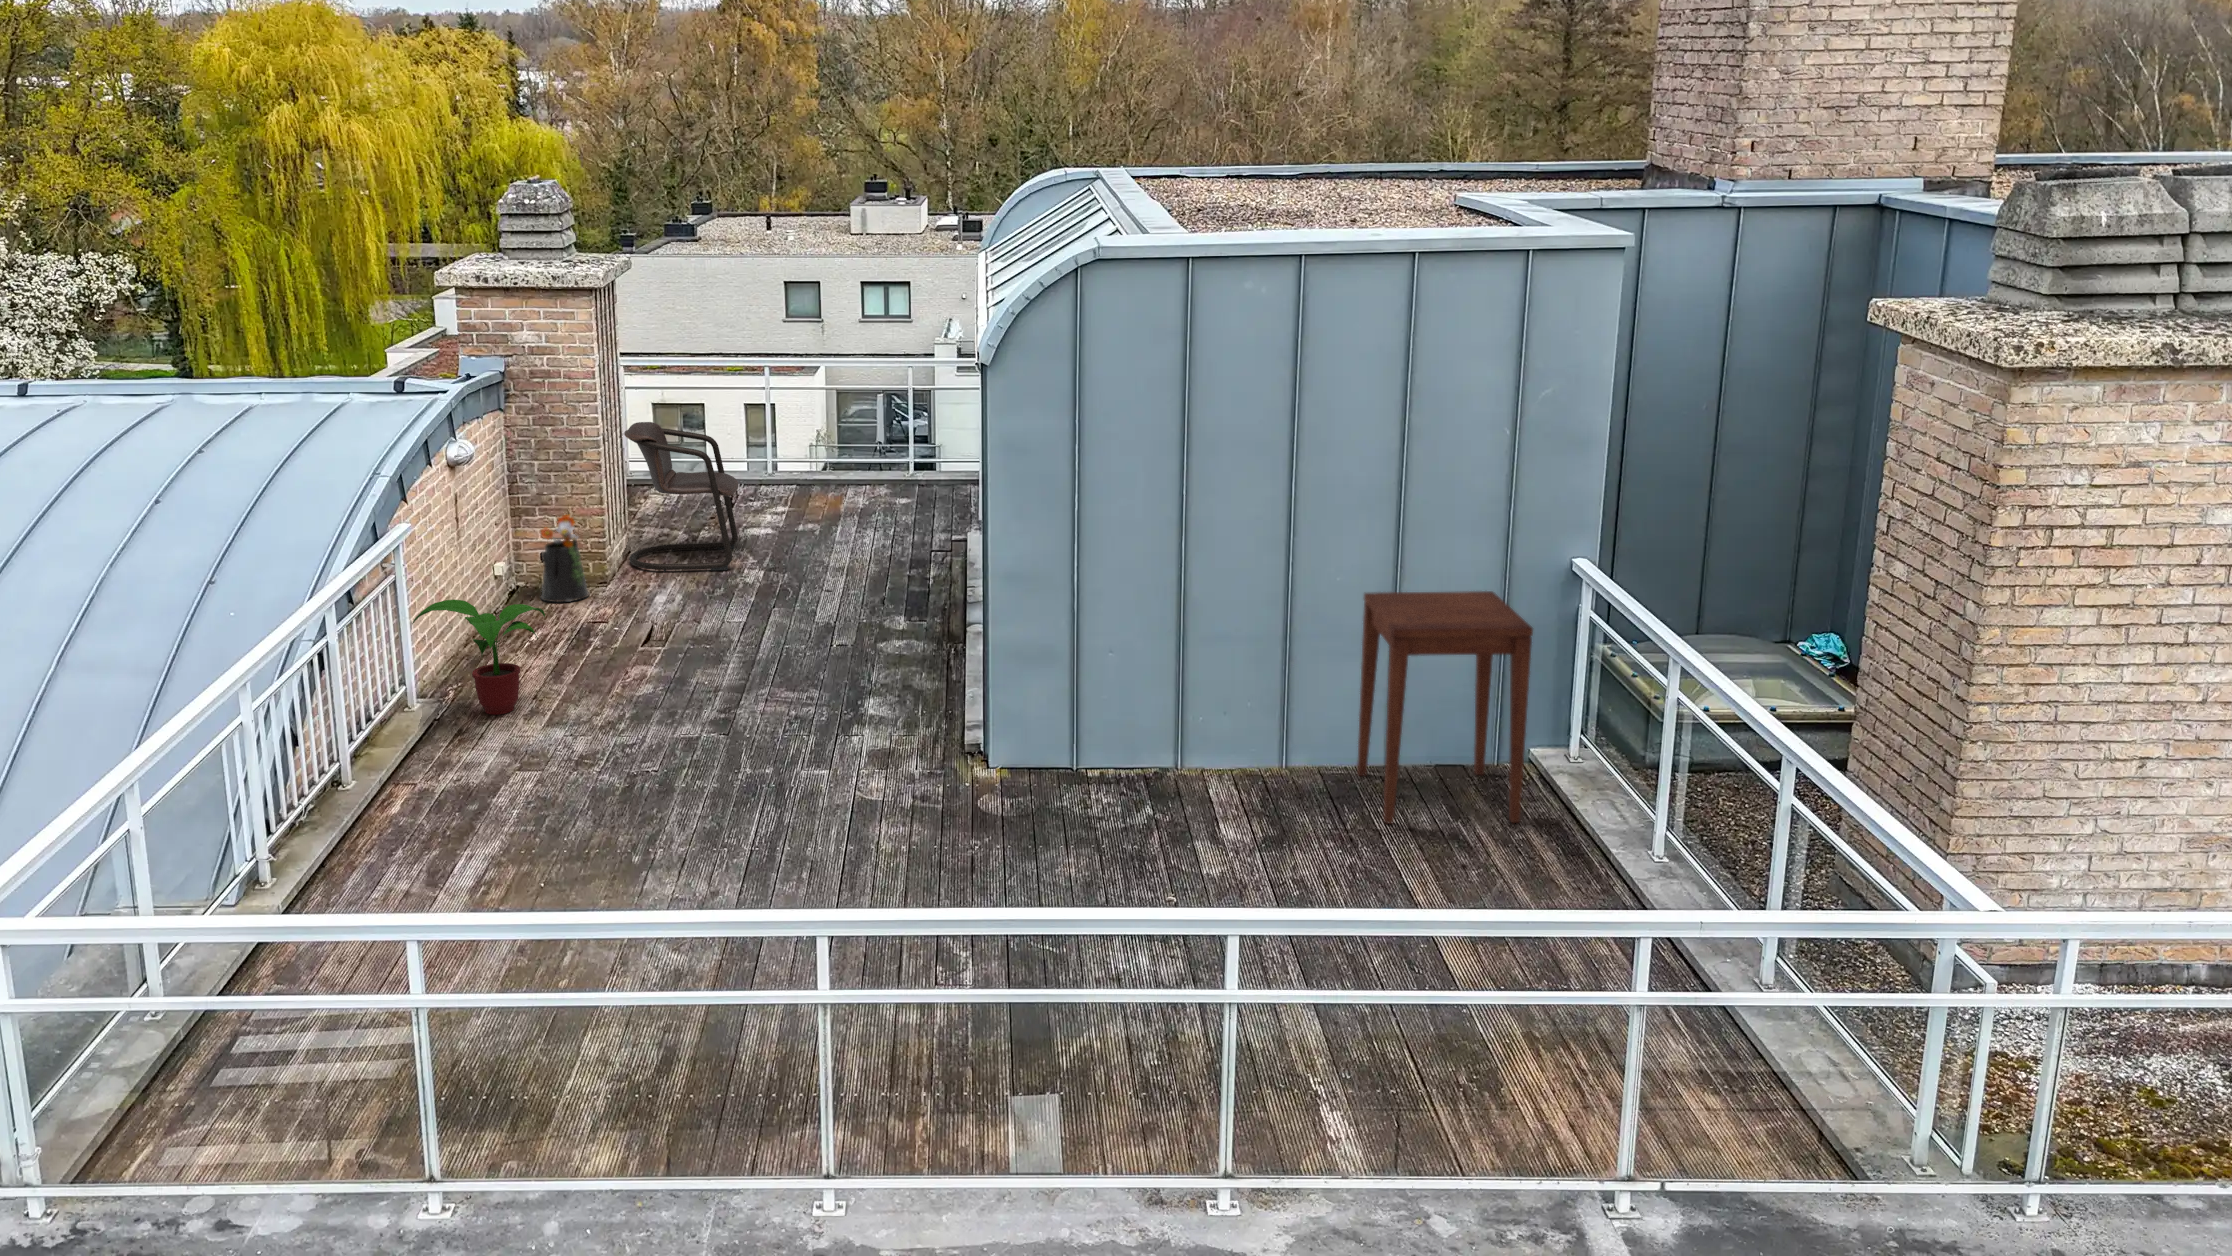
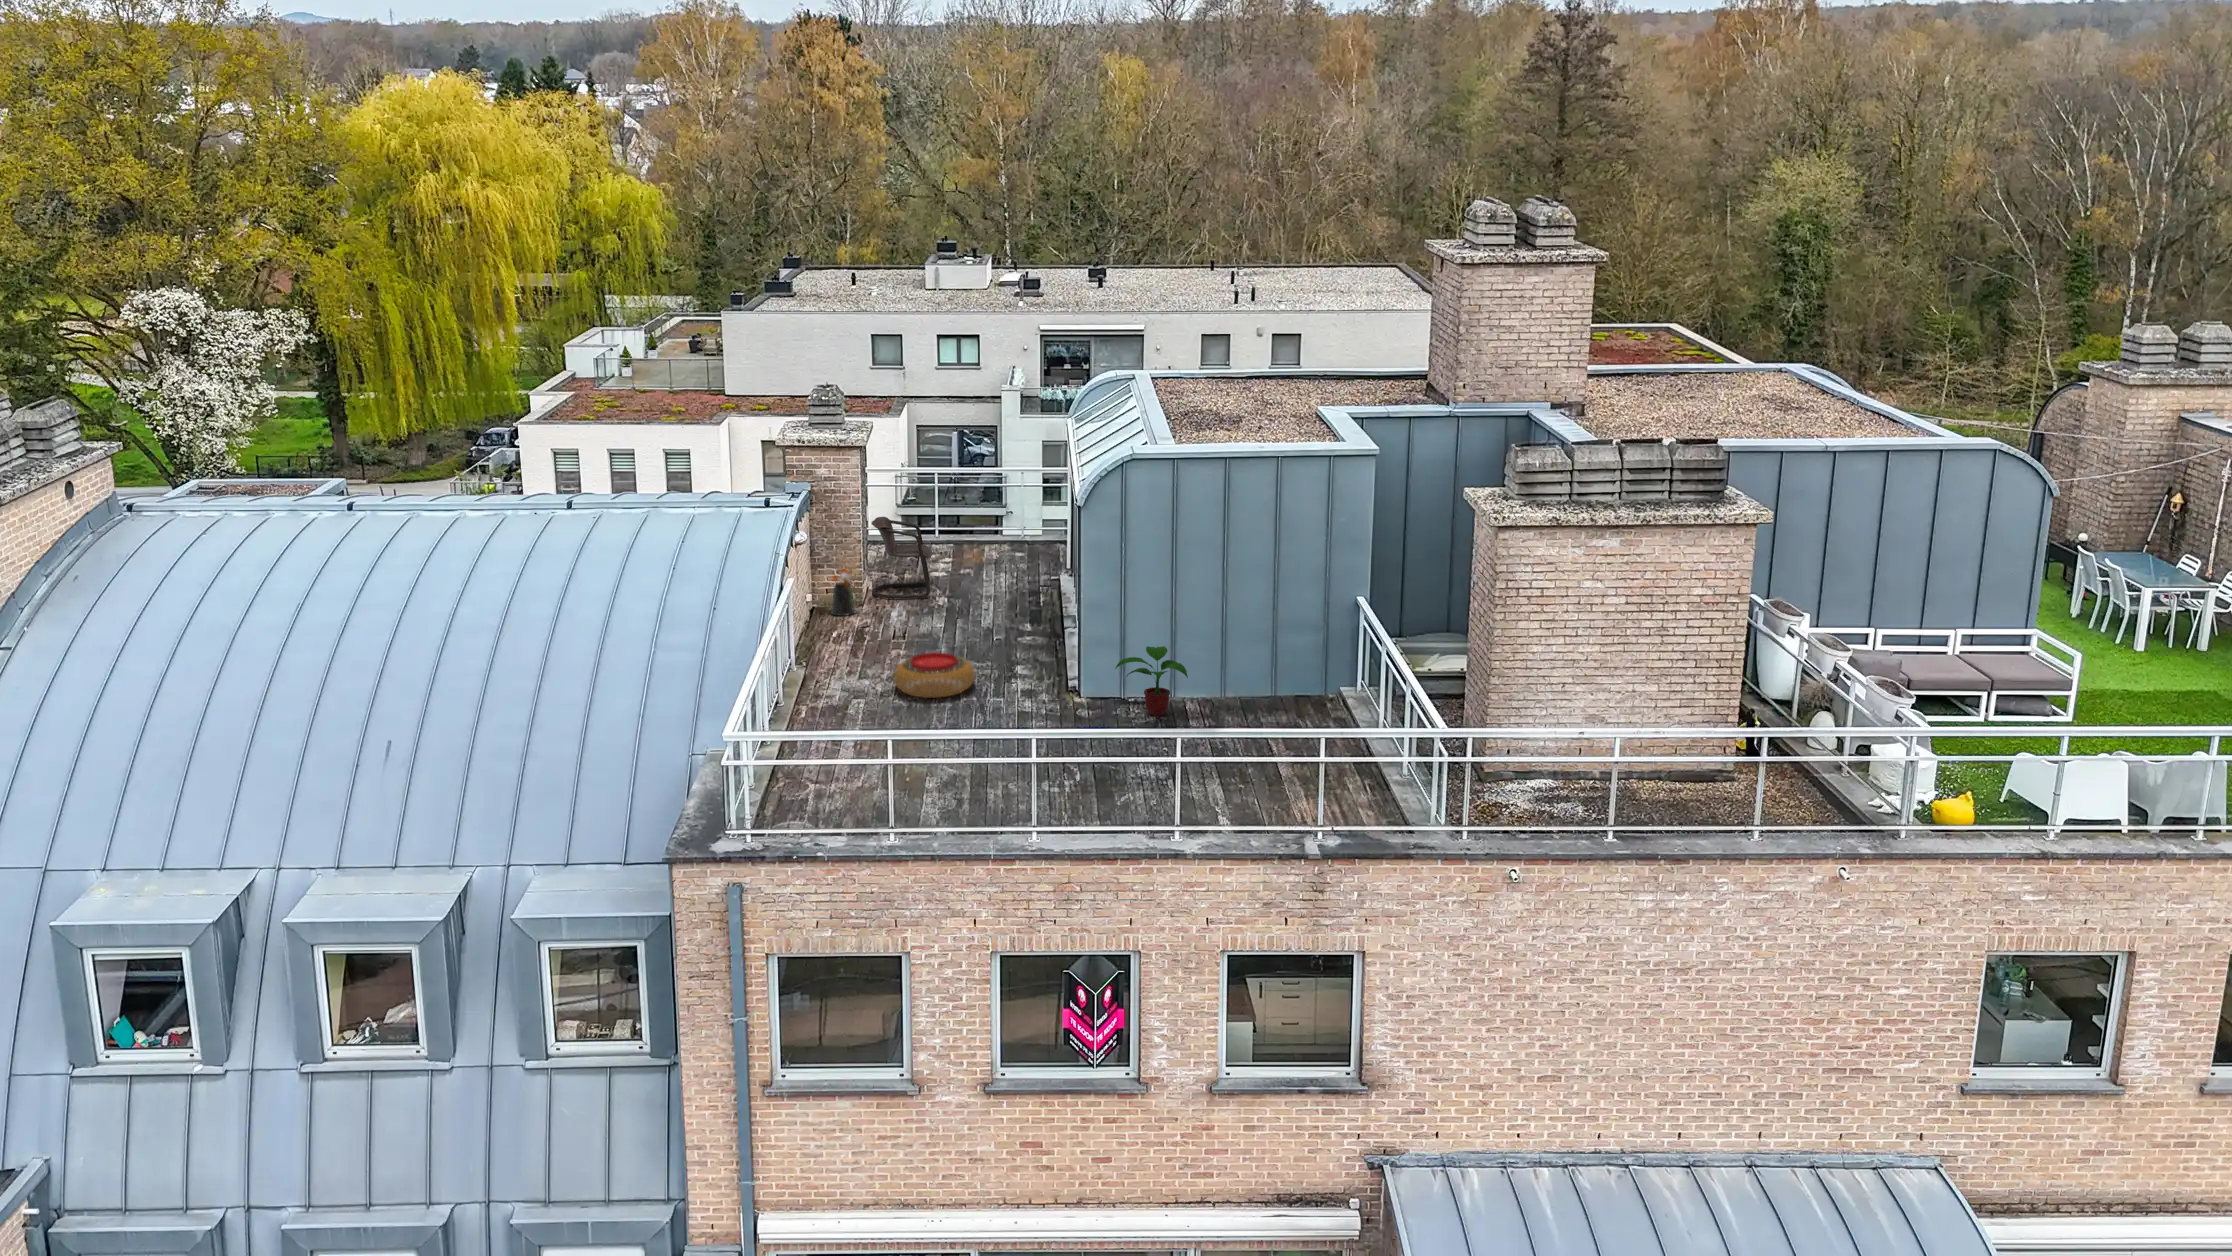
side table: present [1357,591,1533,823] -> none [1254,613,1329,720]
potted plant: present [412,599,545,715] -> present [1115,646,1188,716]
pouf: none [607,675,775,772] -> present [894,652,974,698]

